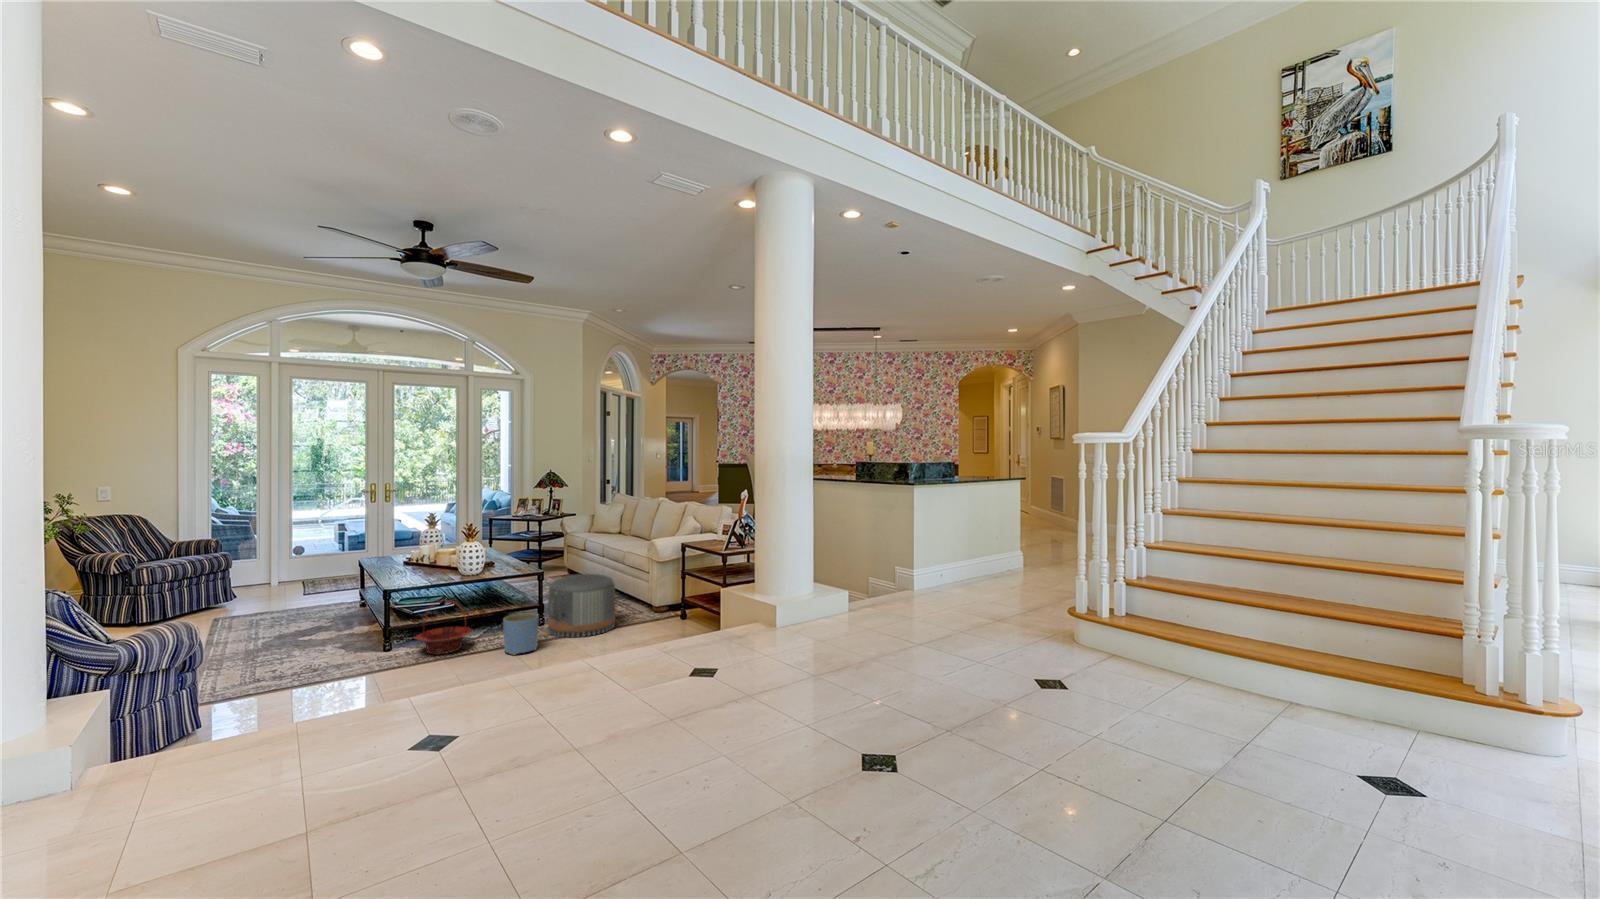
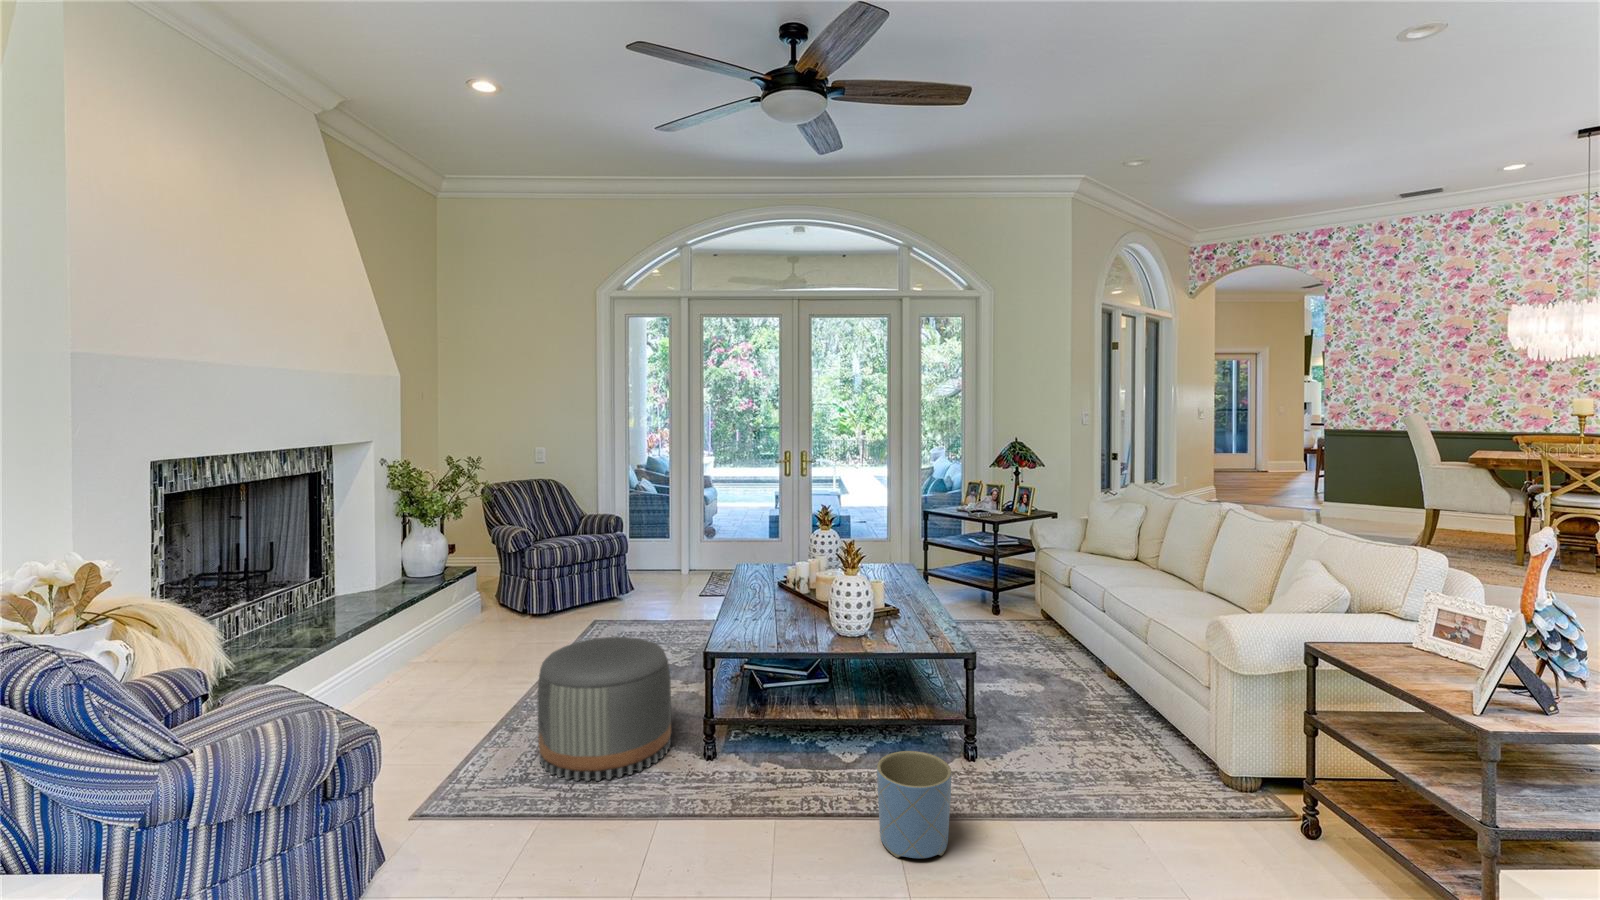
pouf: present [548,574,615,637] -> present [537,637,671,781]
basket: present [416,601,473,654] -> none [735,687,833,799]

